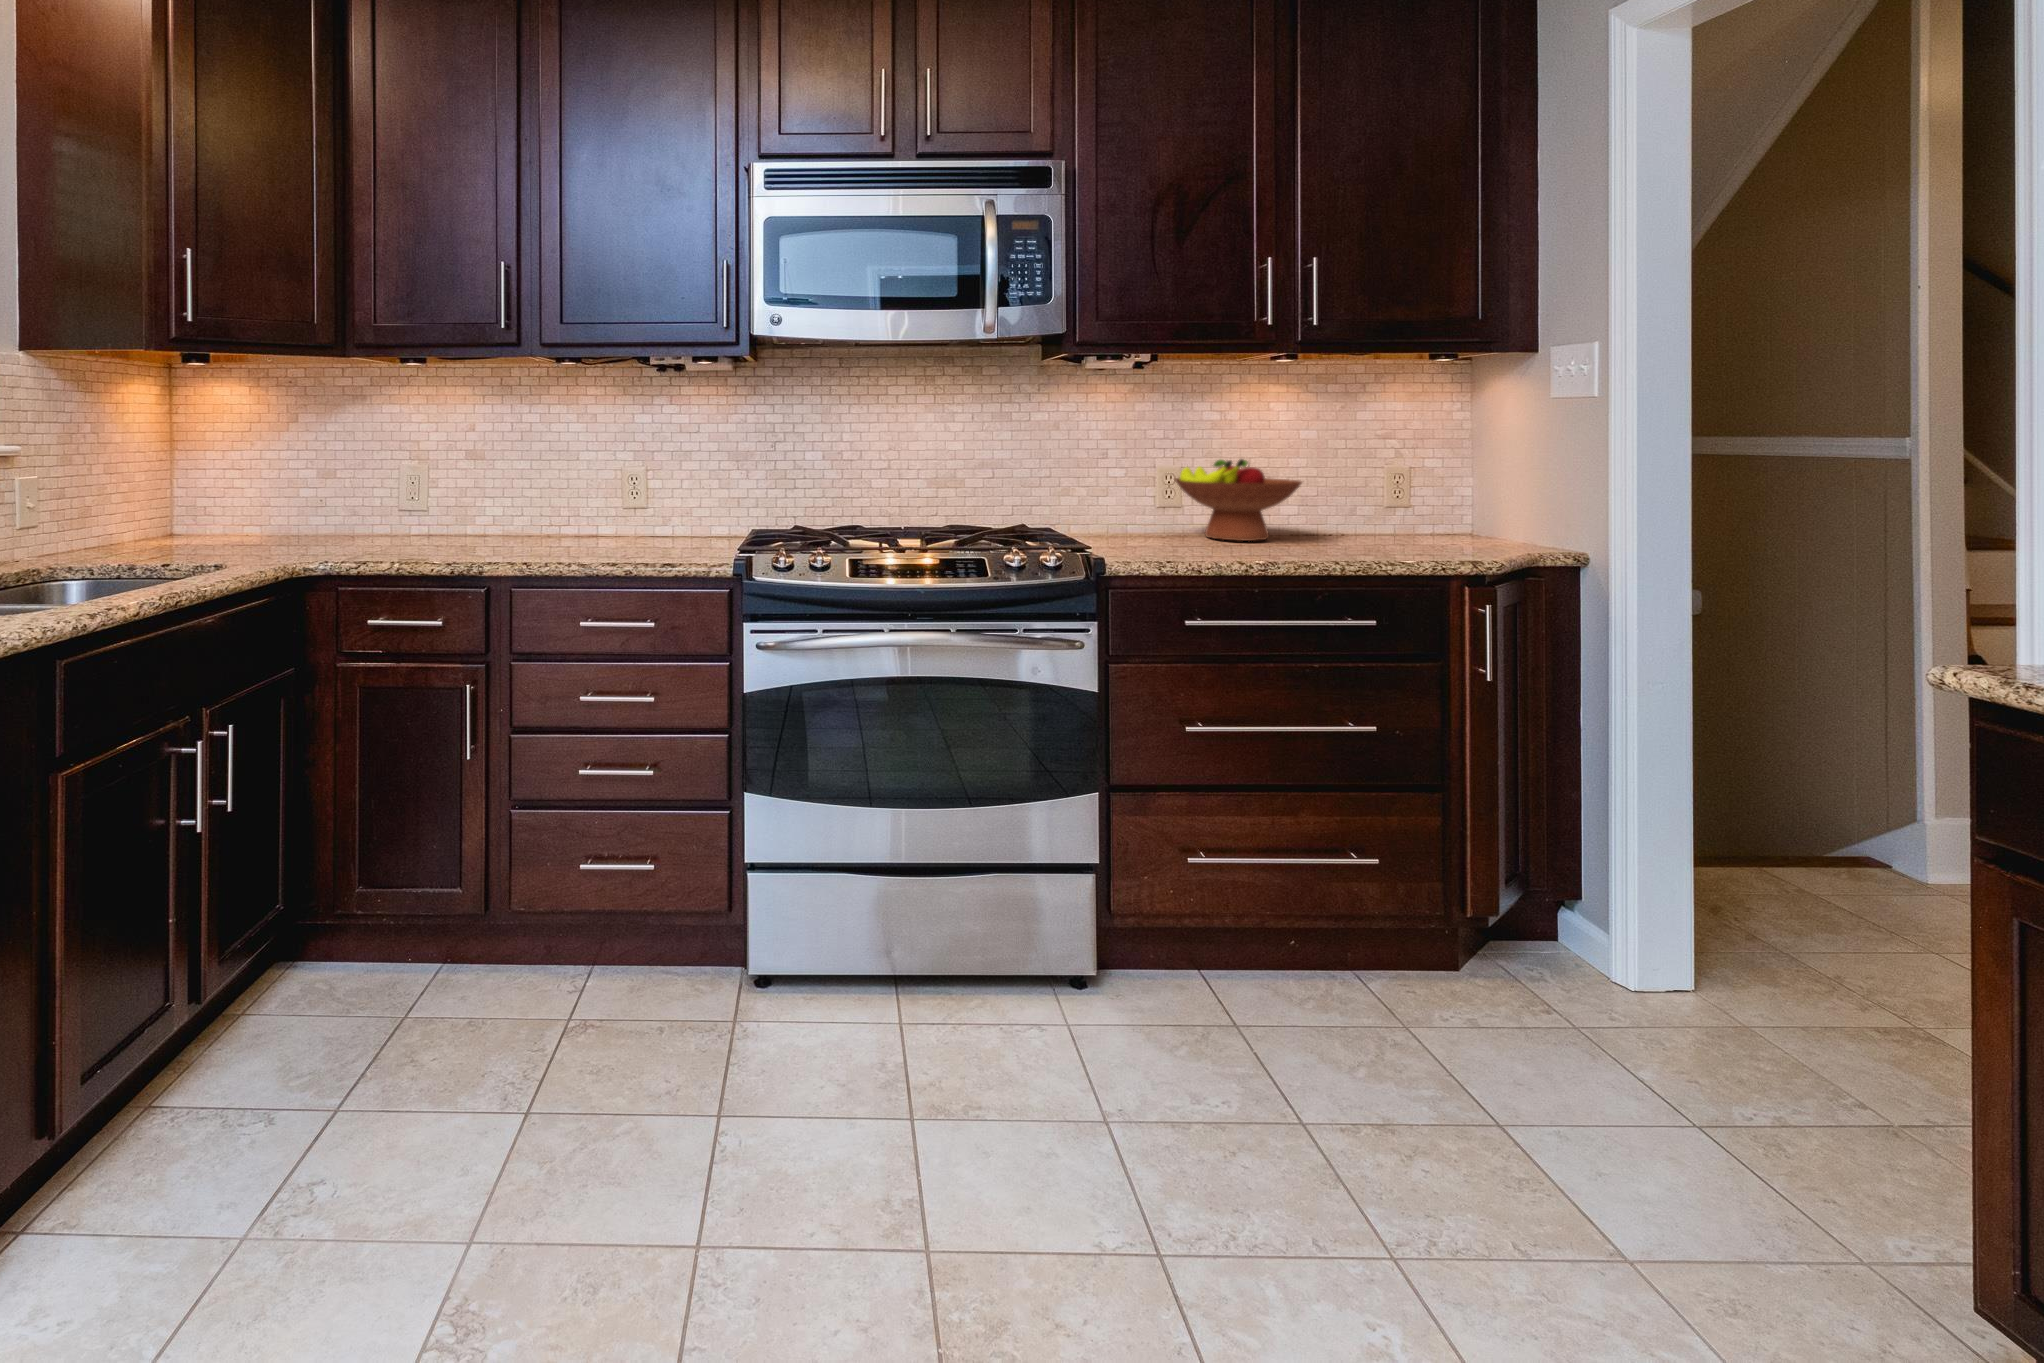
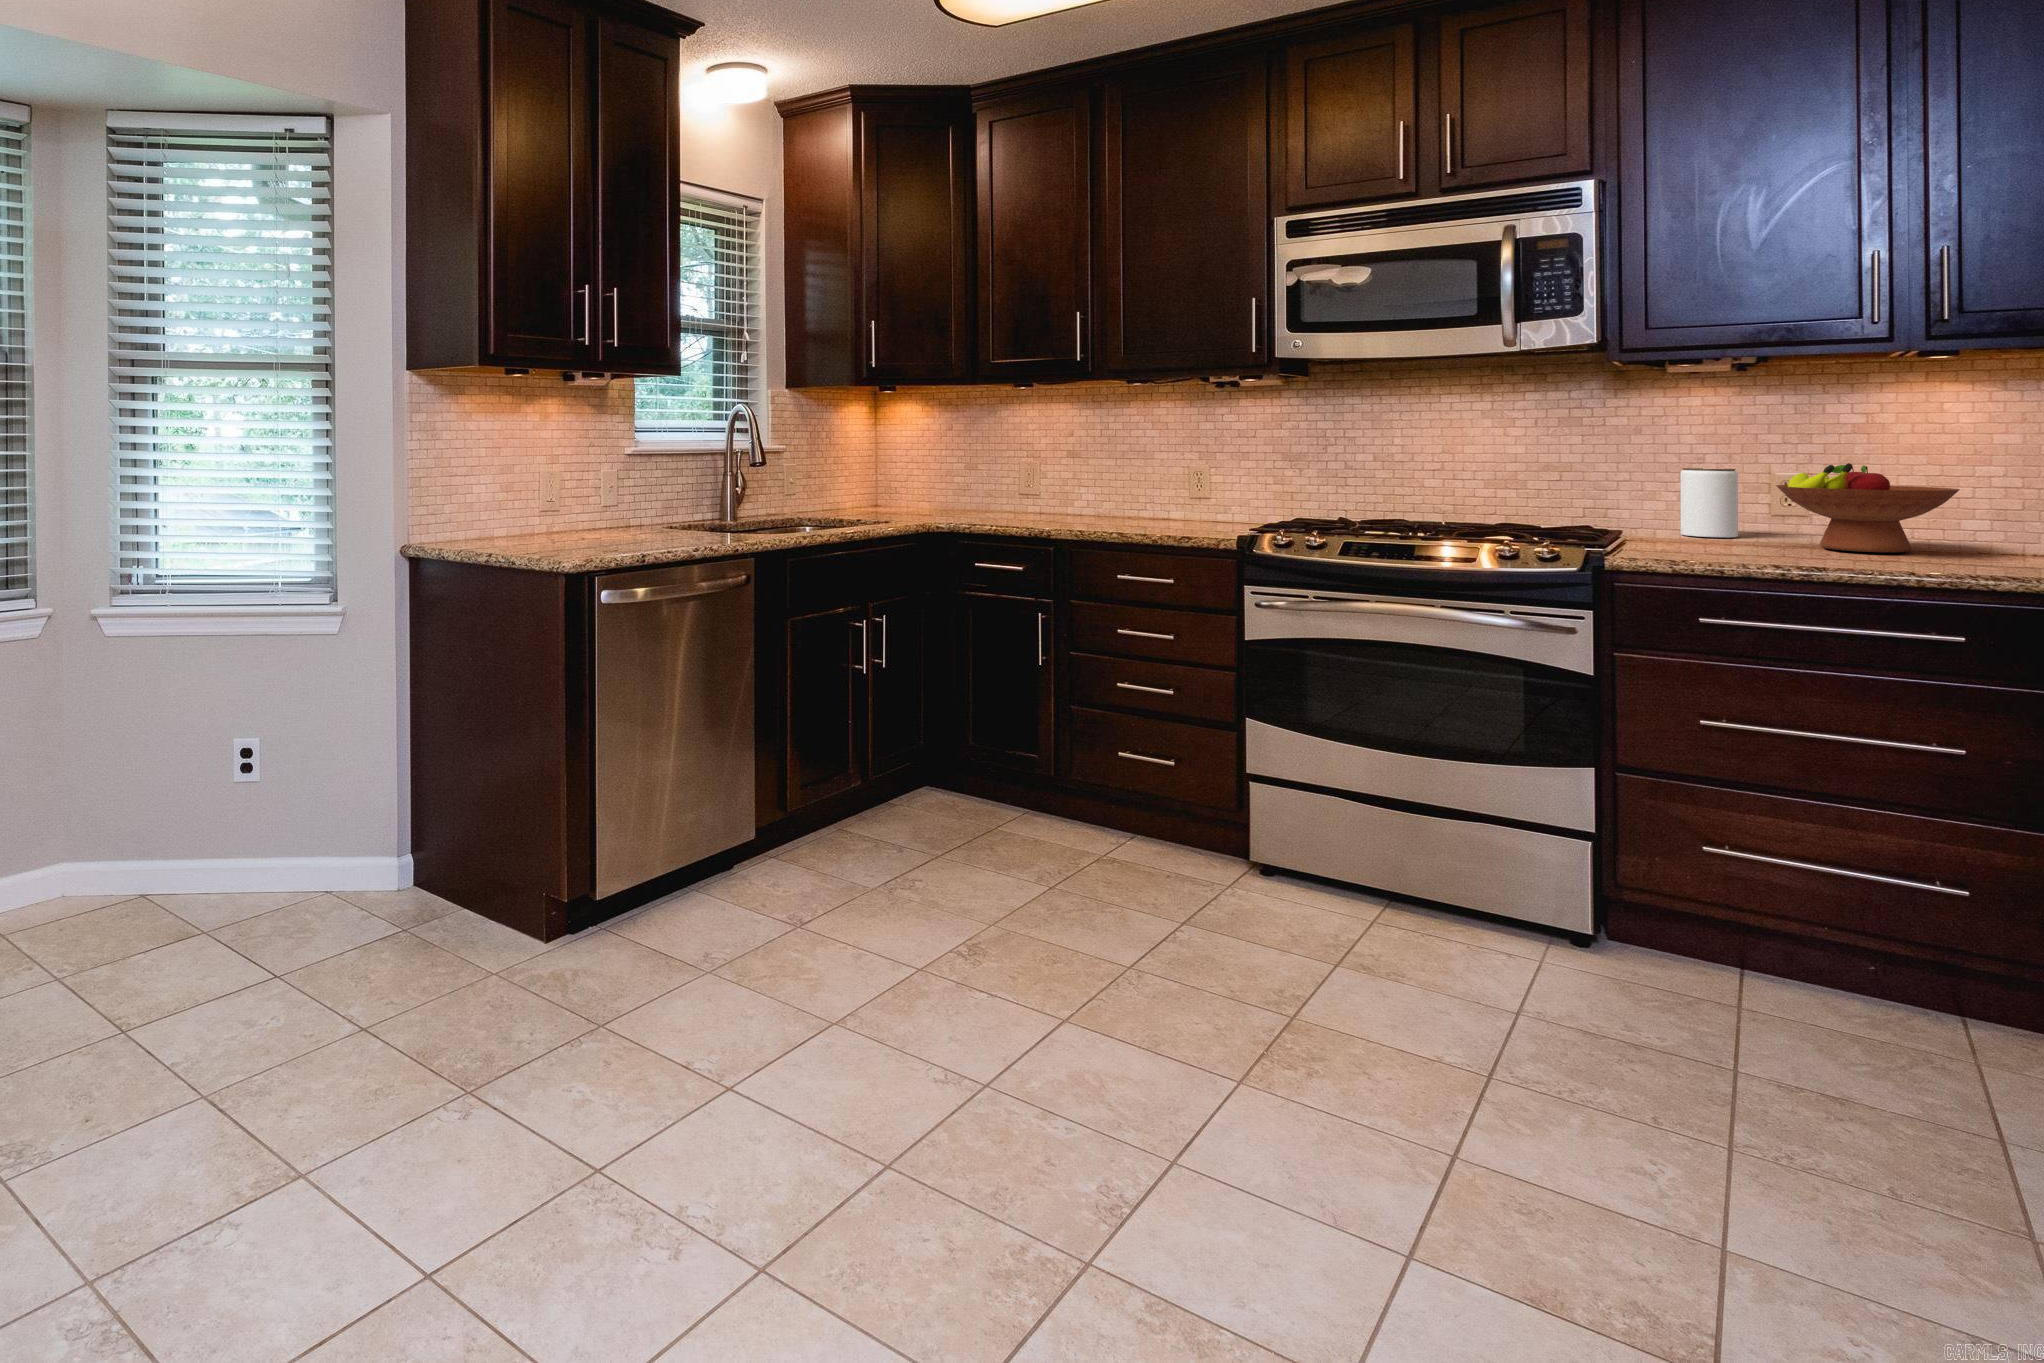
jar: none [1085,463,1130,530] -> present [1680,468,1738,537]

